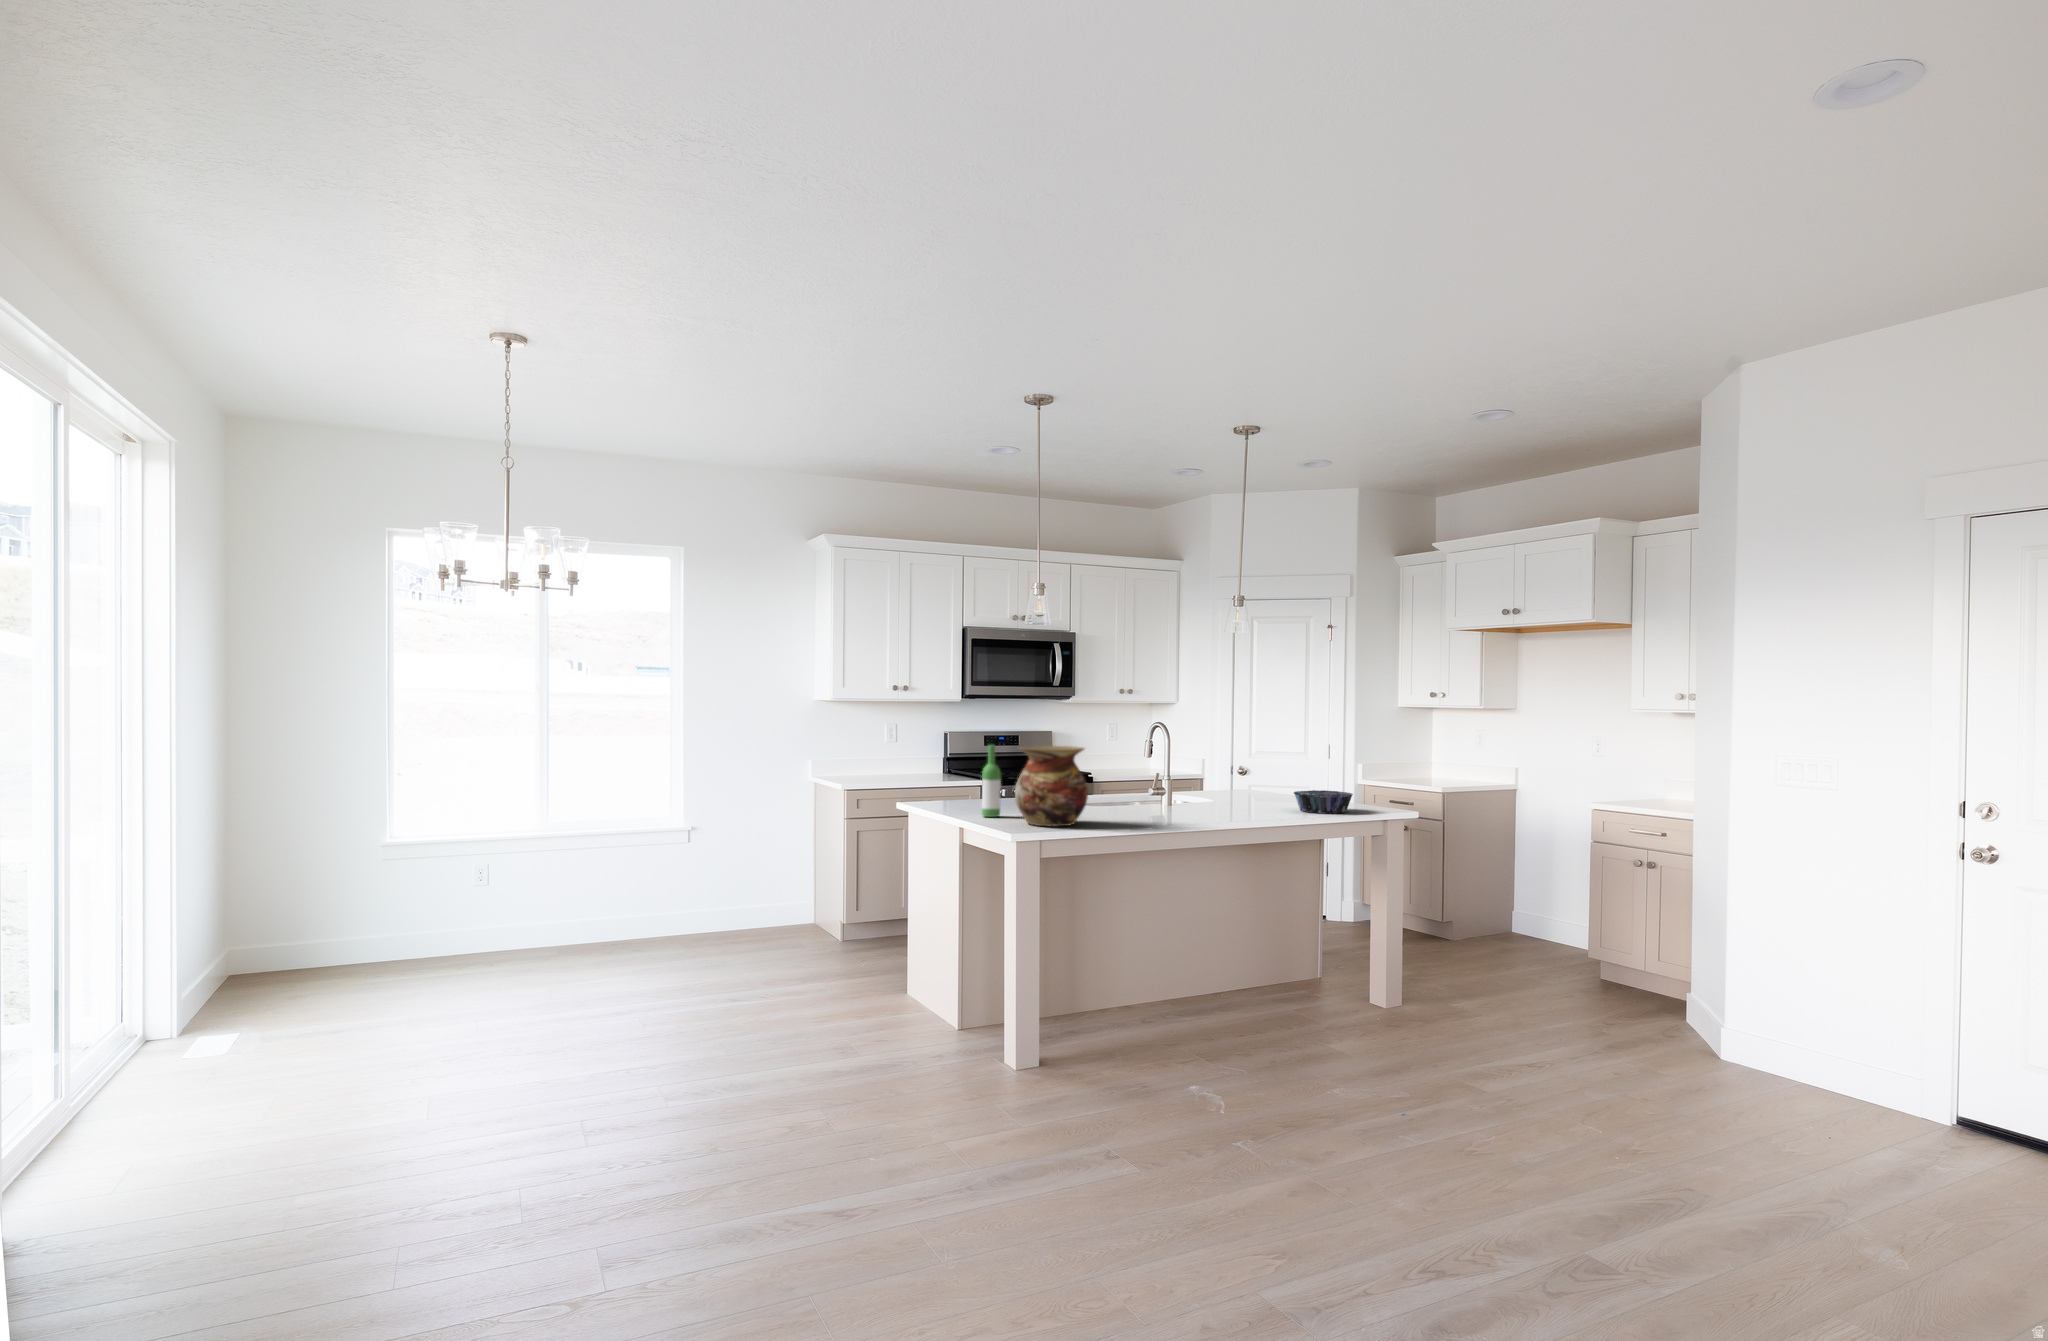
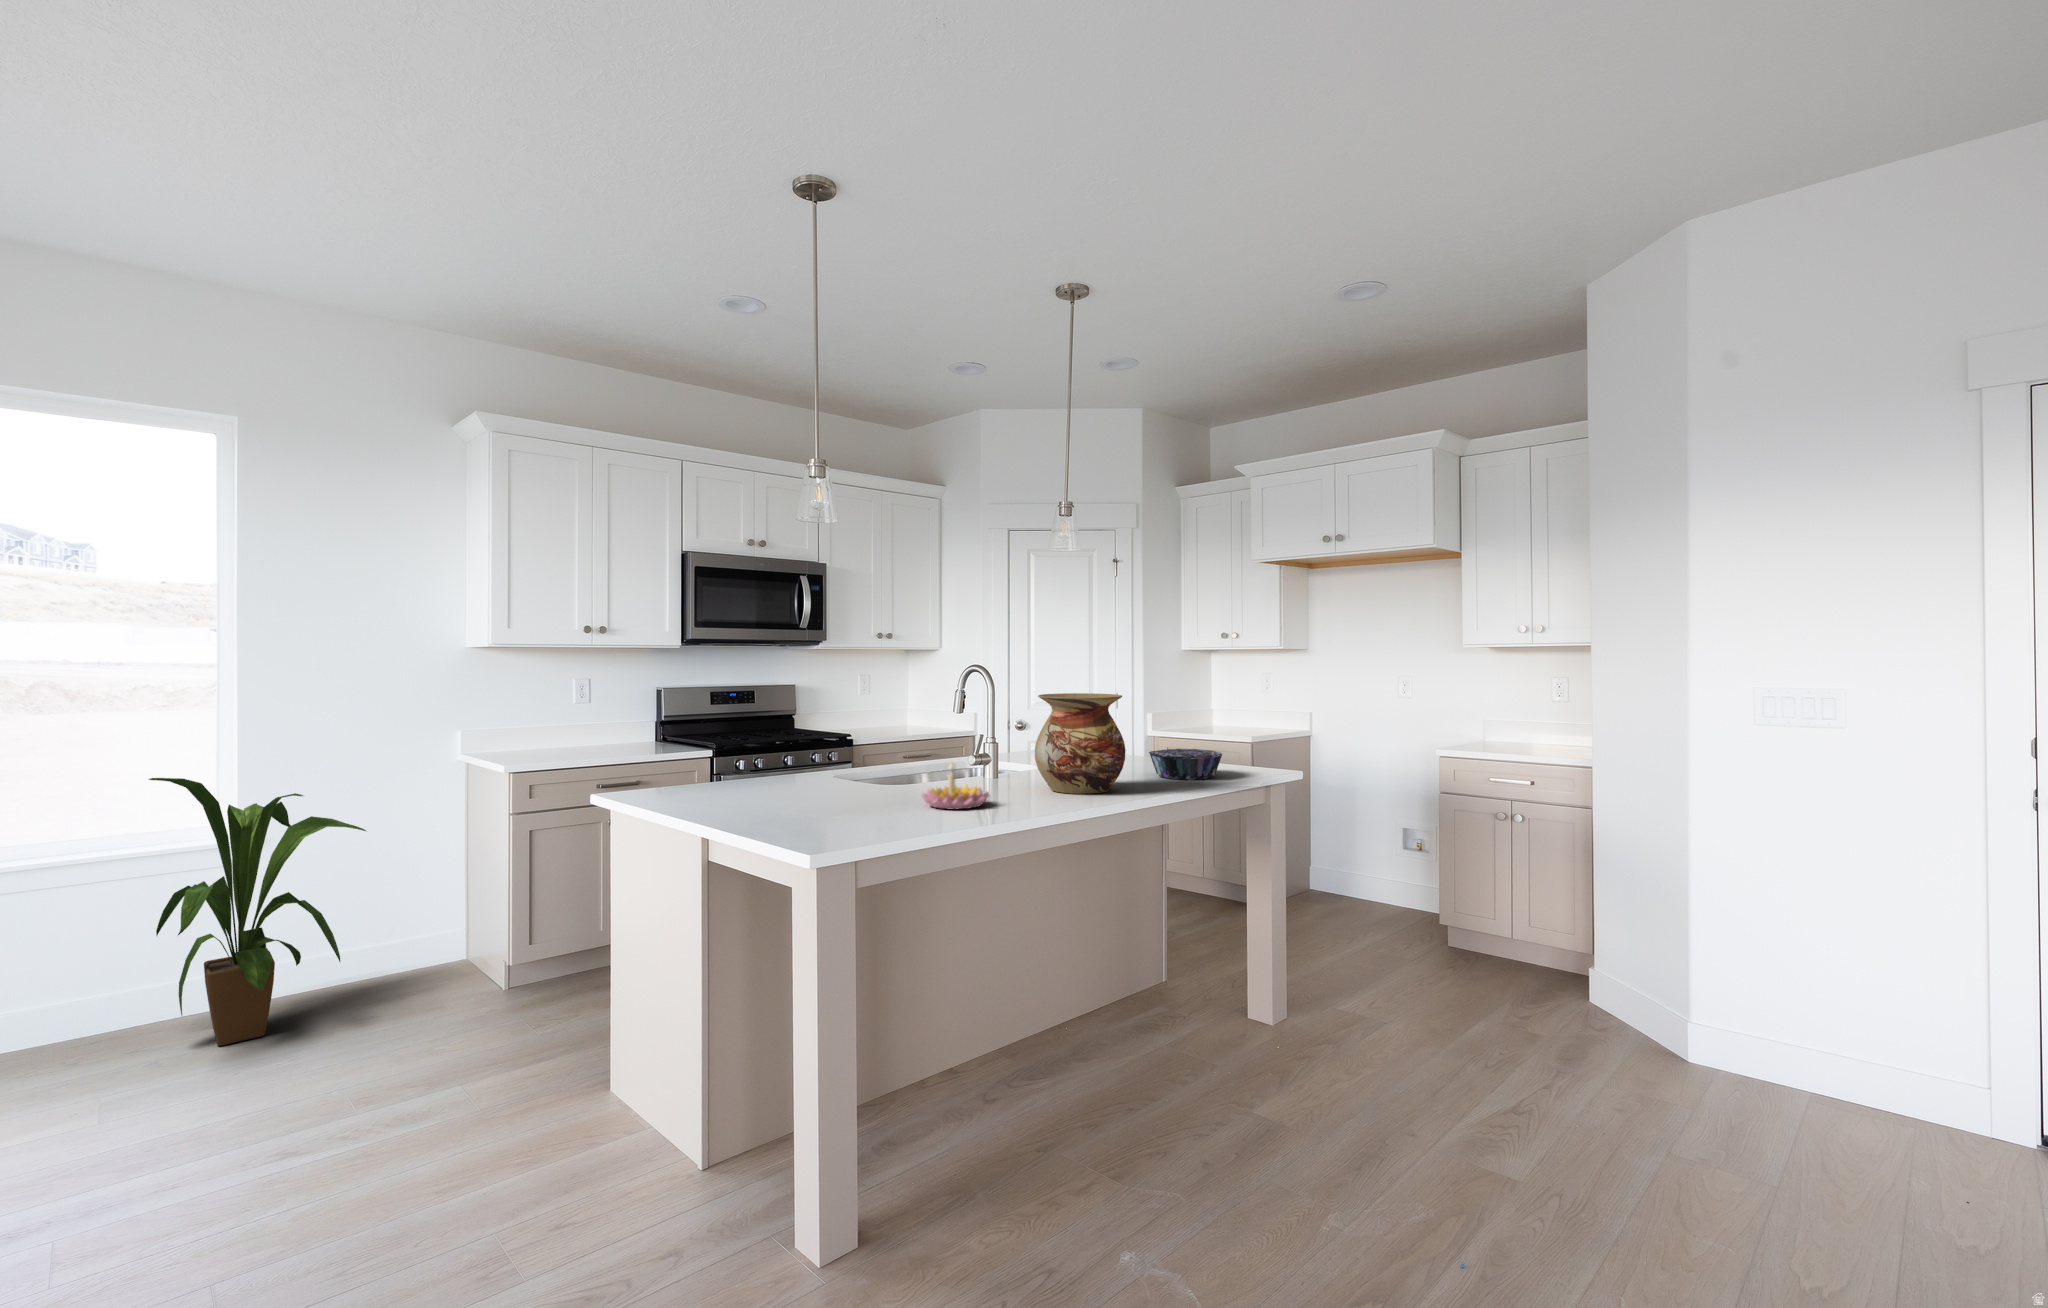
wine bottle: present [982,745,1001,817] -> none [736,704,766,818]
vase: present [1015,746,1088,826] -> present [1035,693,1126,794]
house plant: none [649,781,761,952] -> present [149,778,366,1046]
candle holder: none [1101,786,1149,820] -> present [922,763,989,810]

